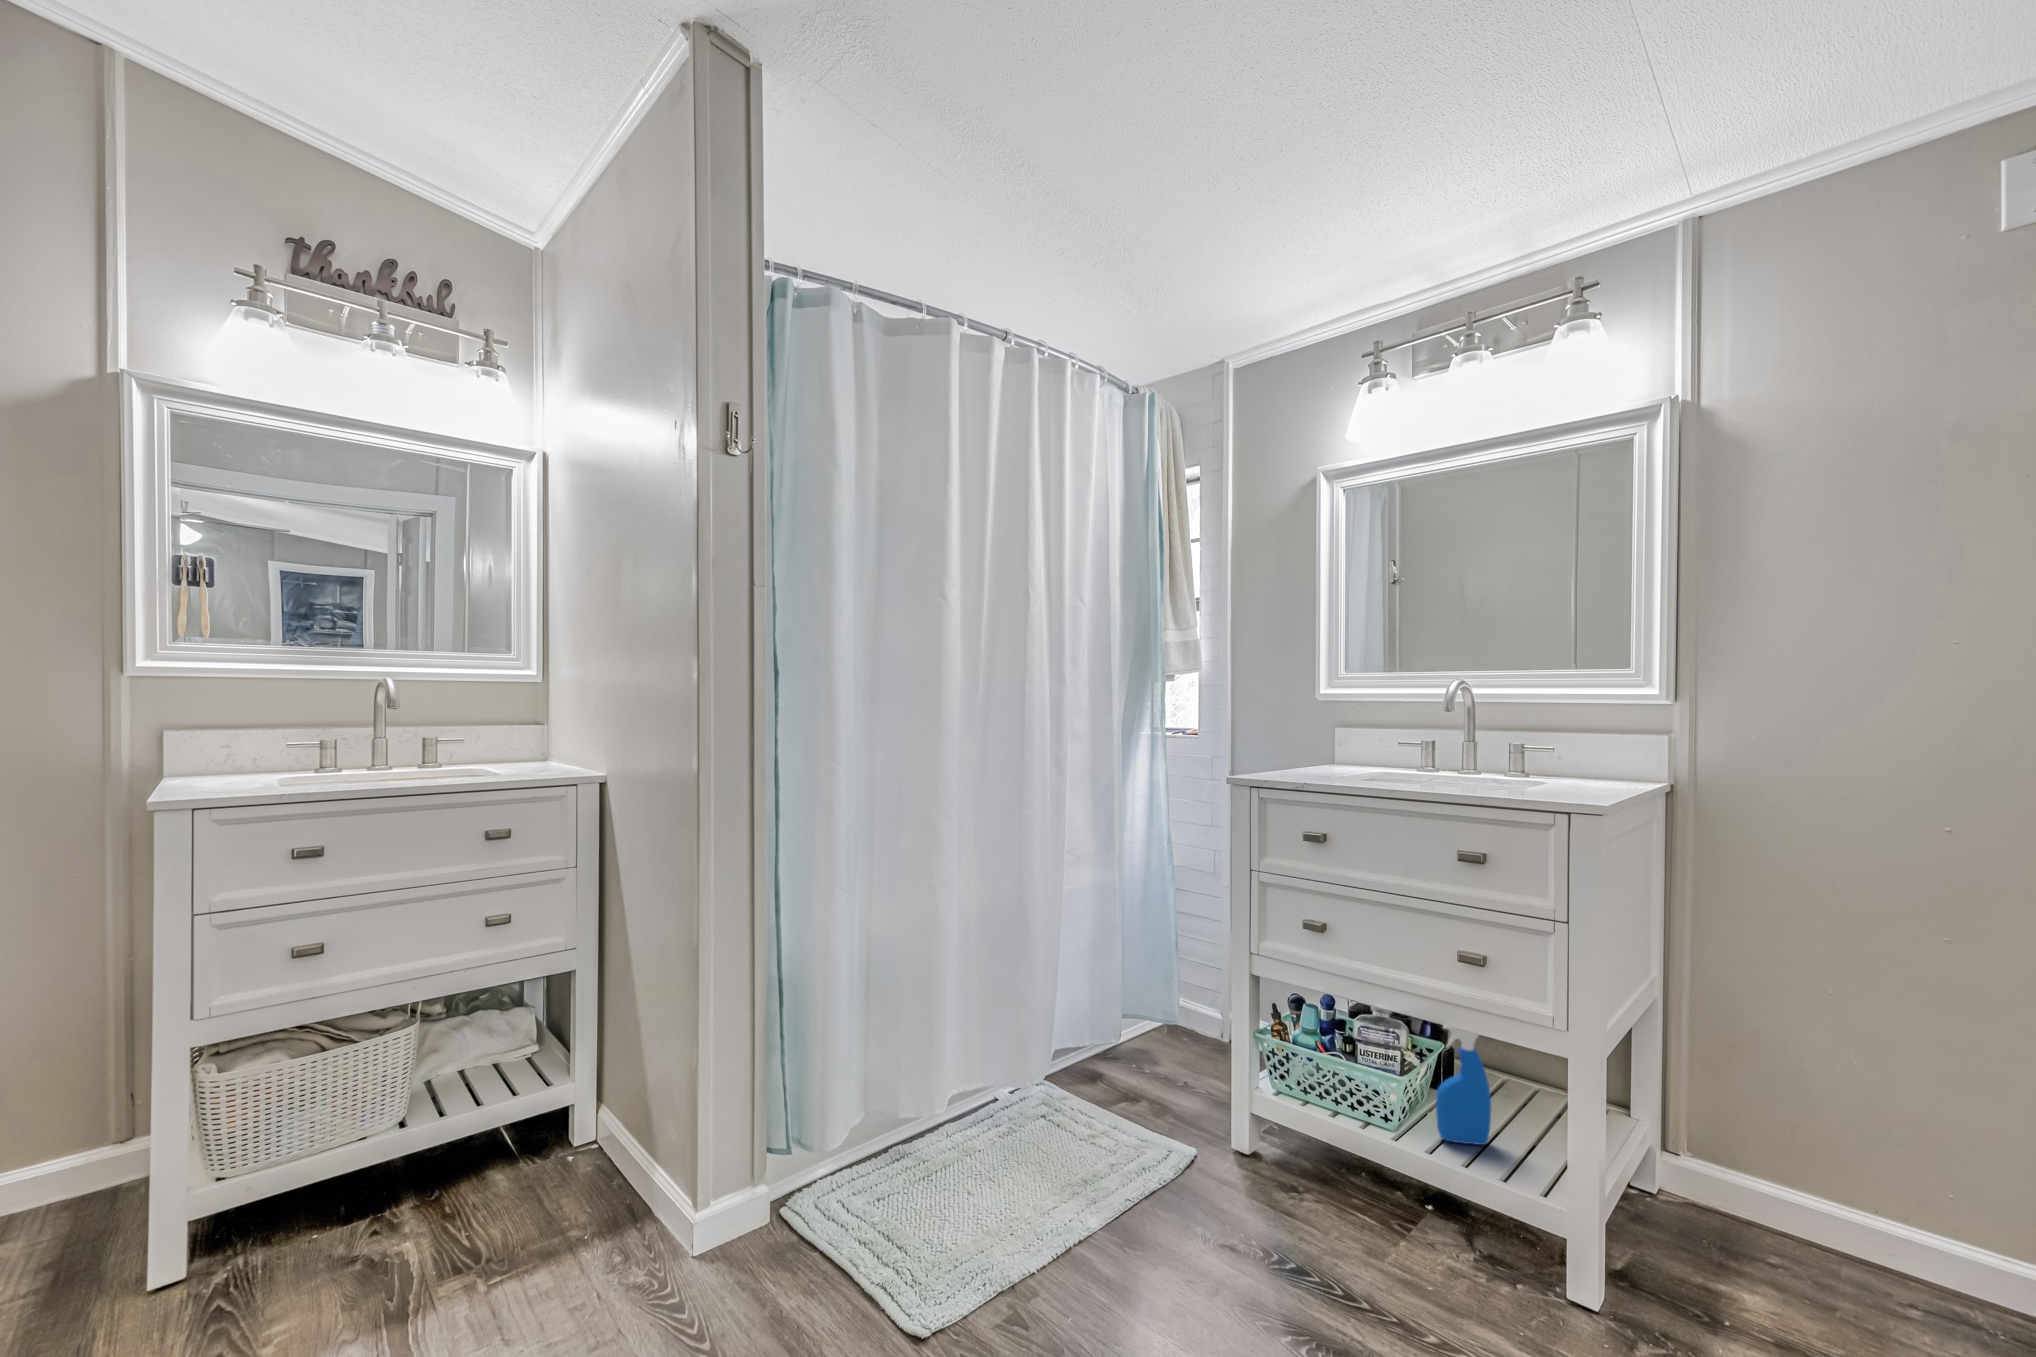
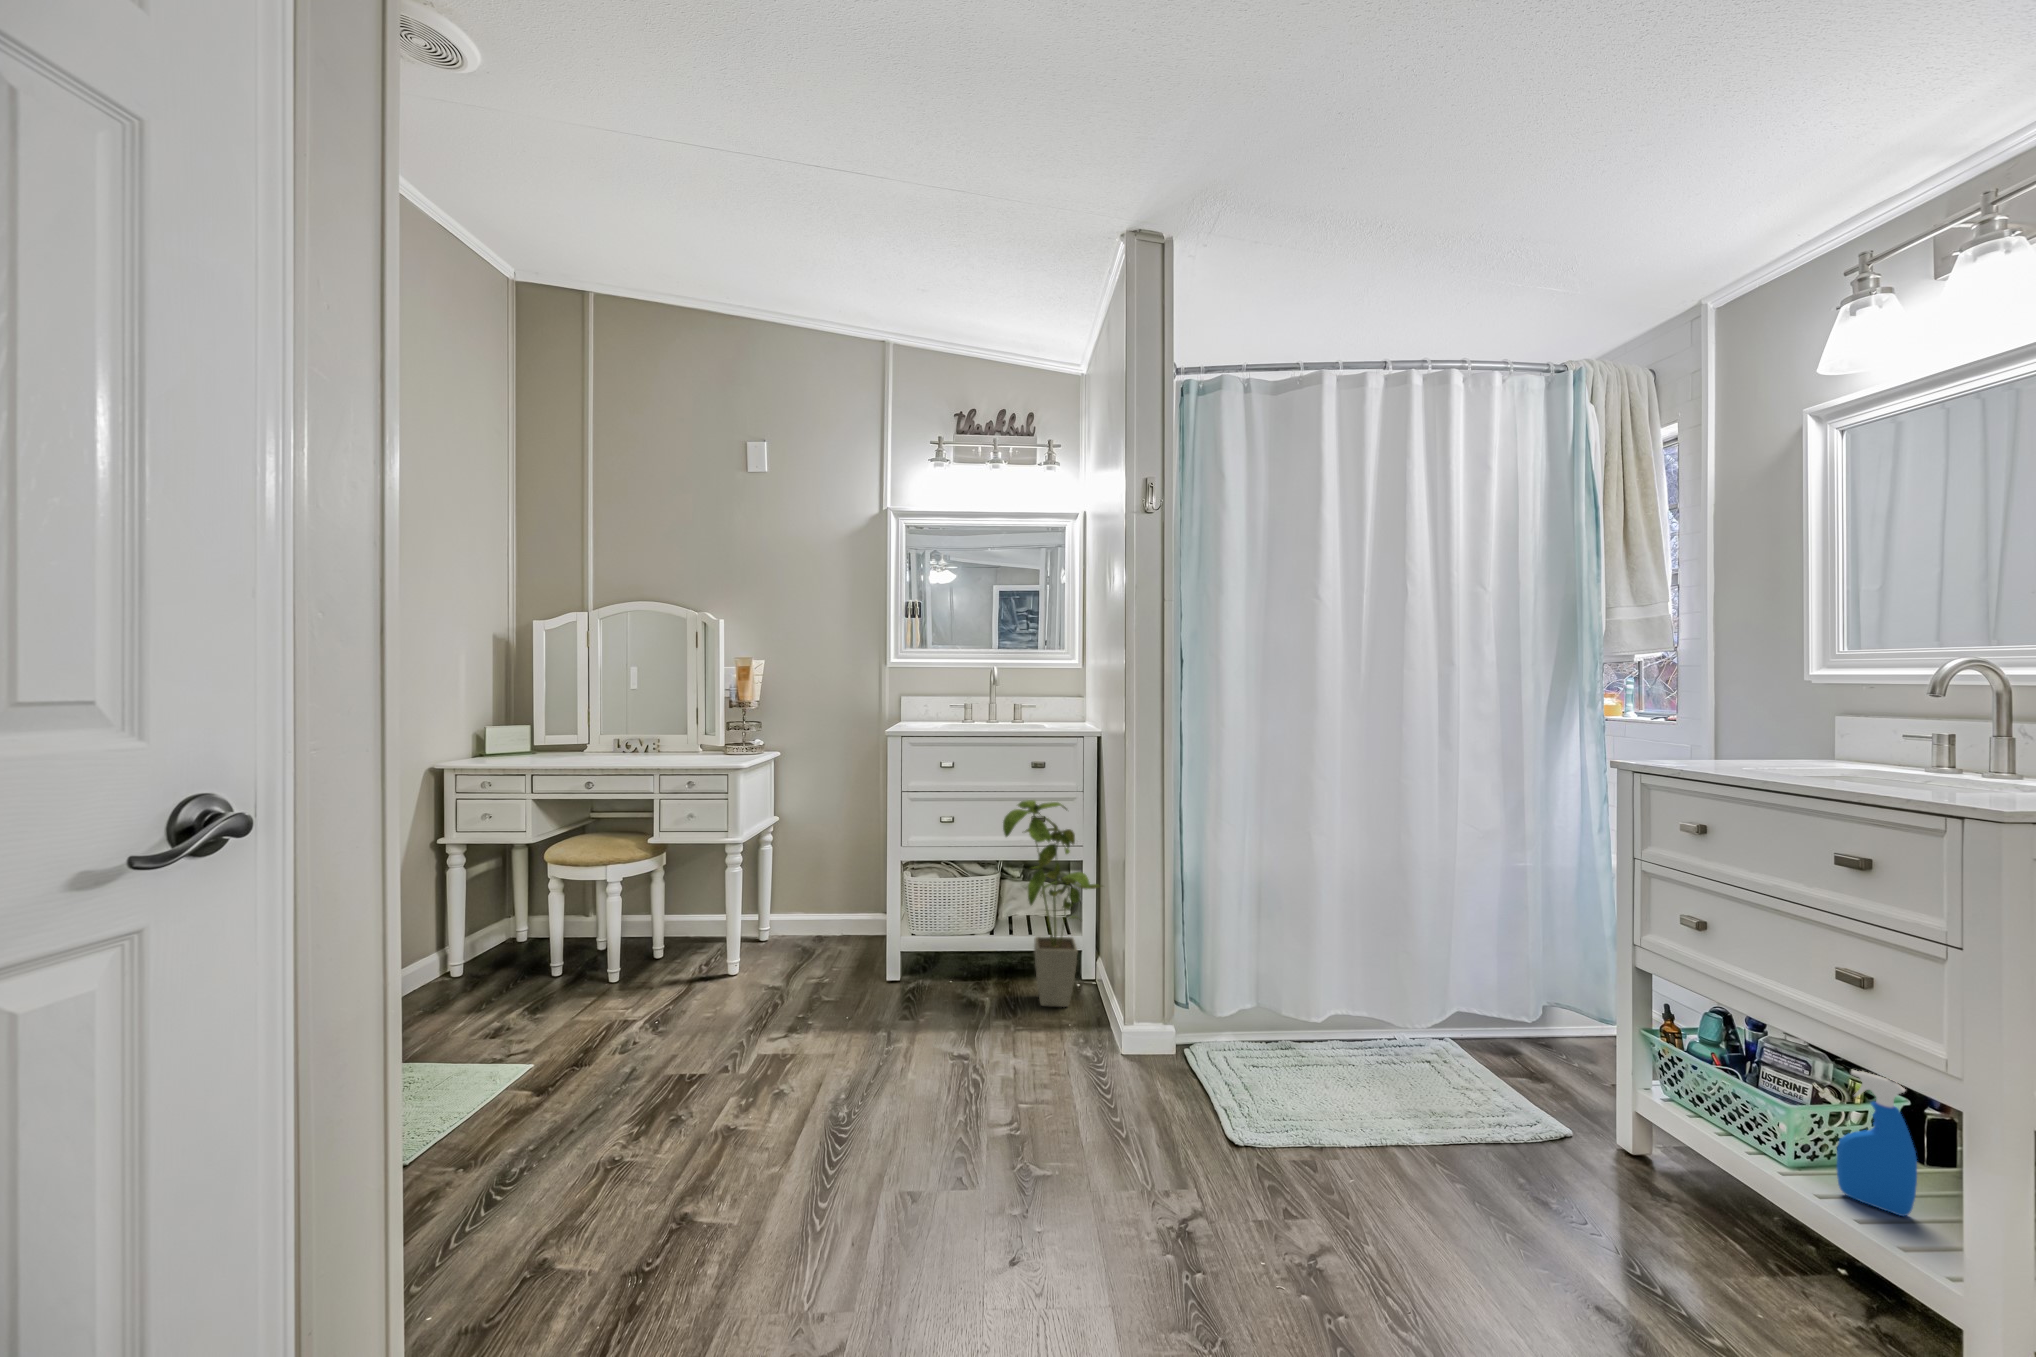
house plant: none [450,885,637,1224] -> present [1003,800,1101,1007]

